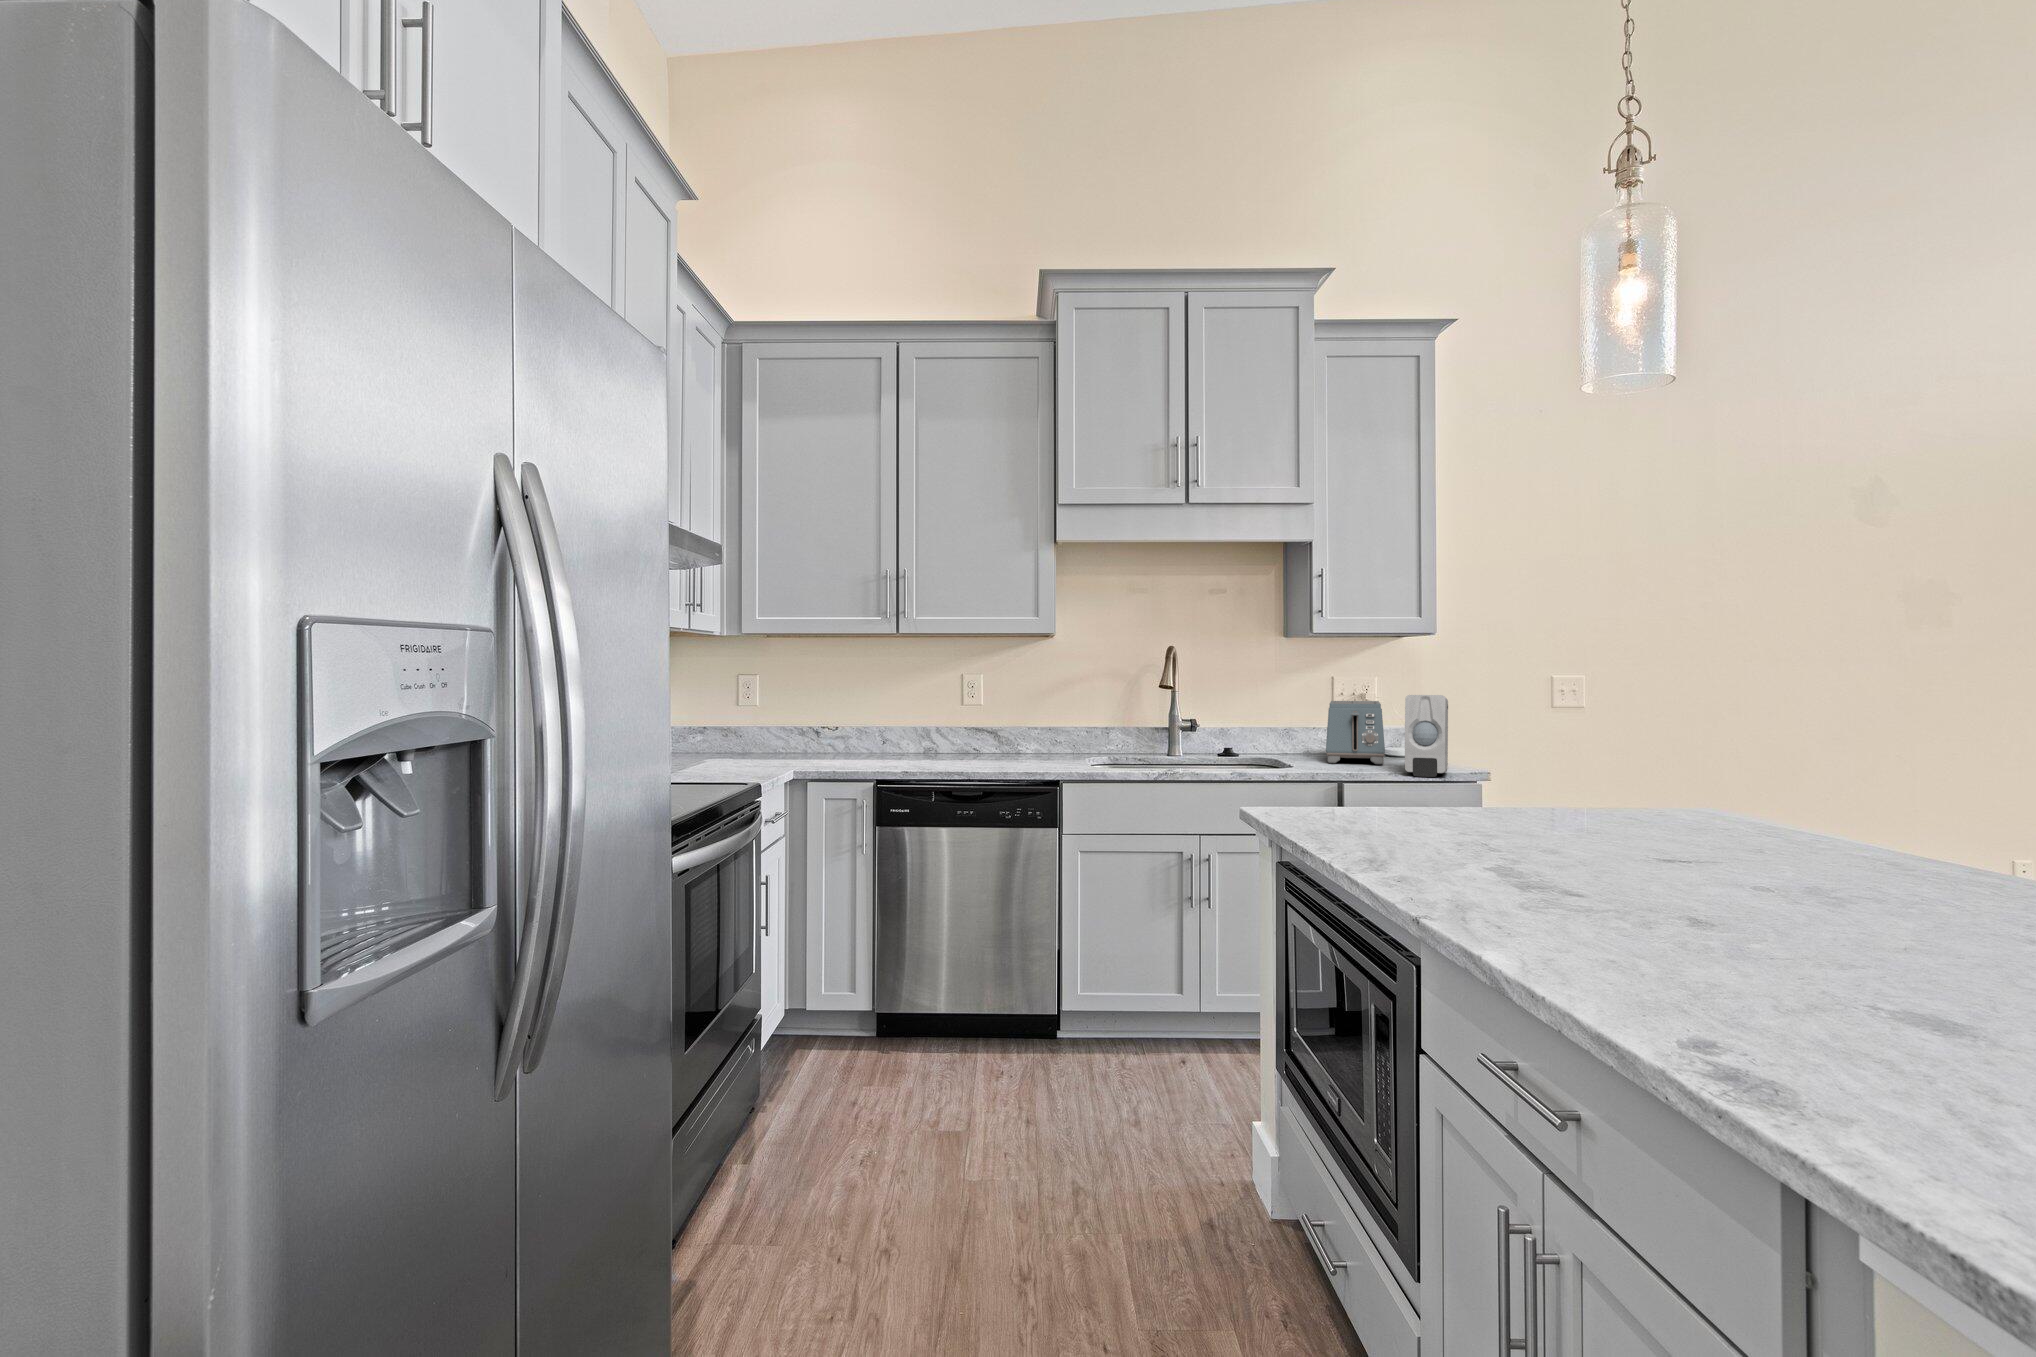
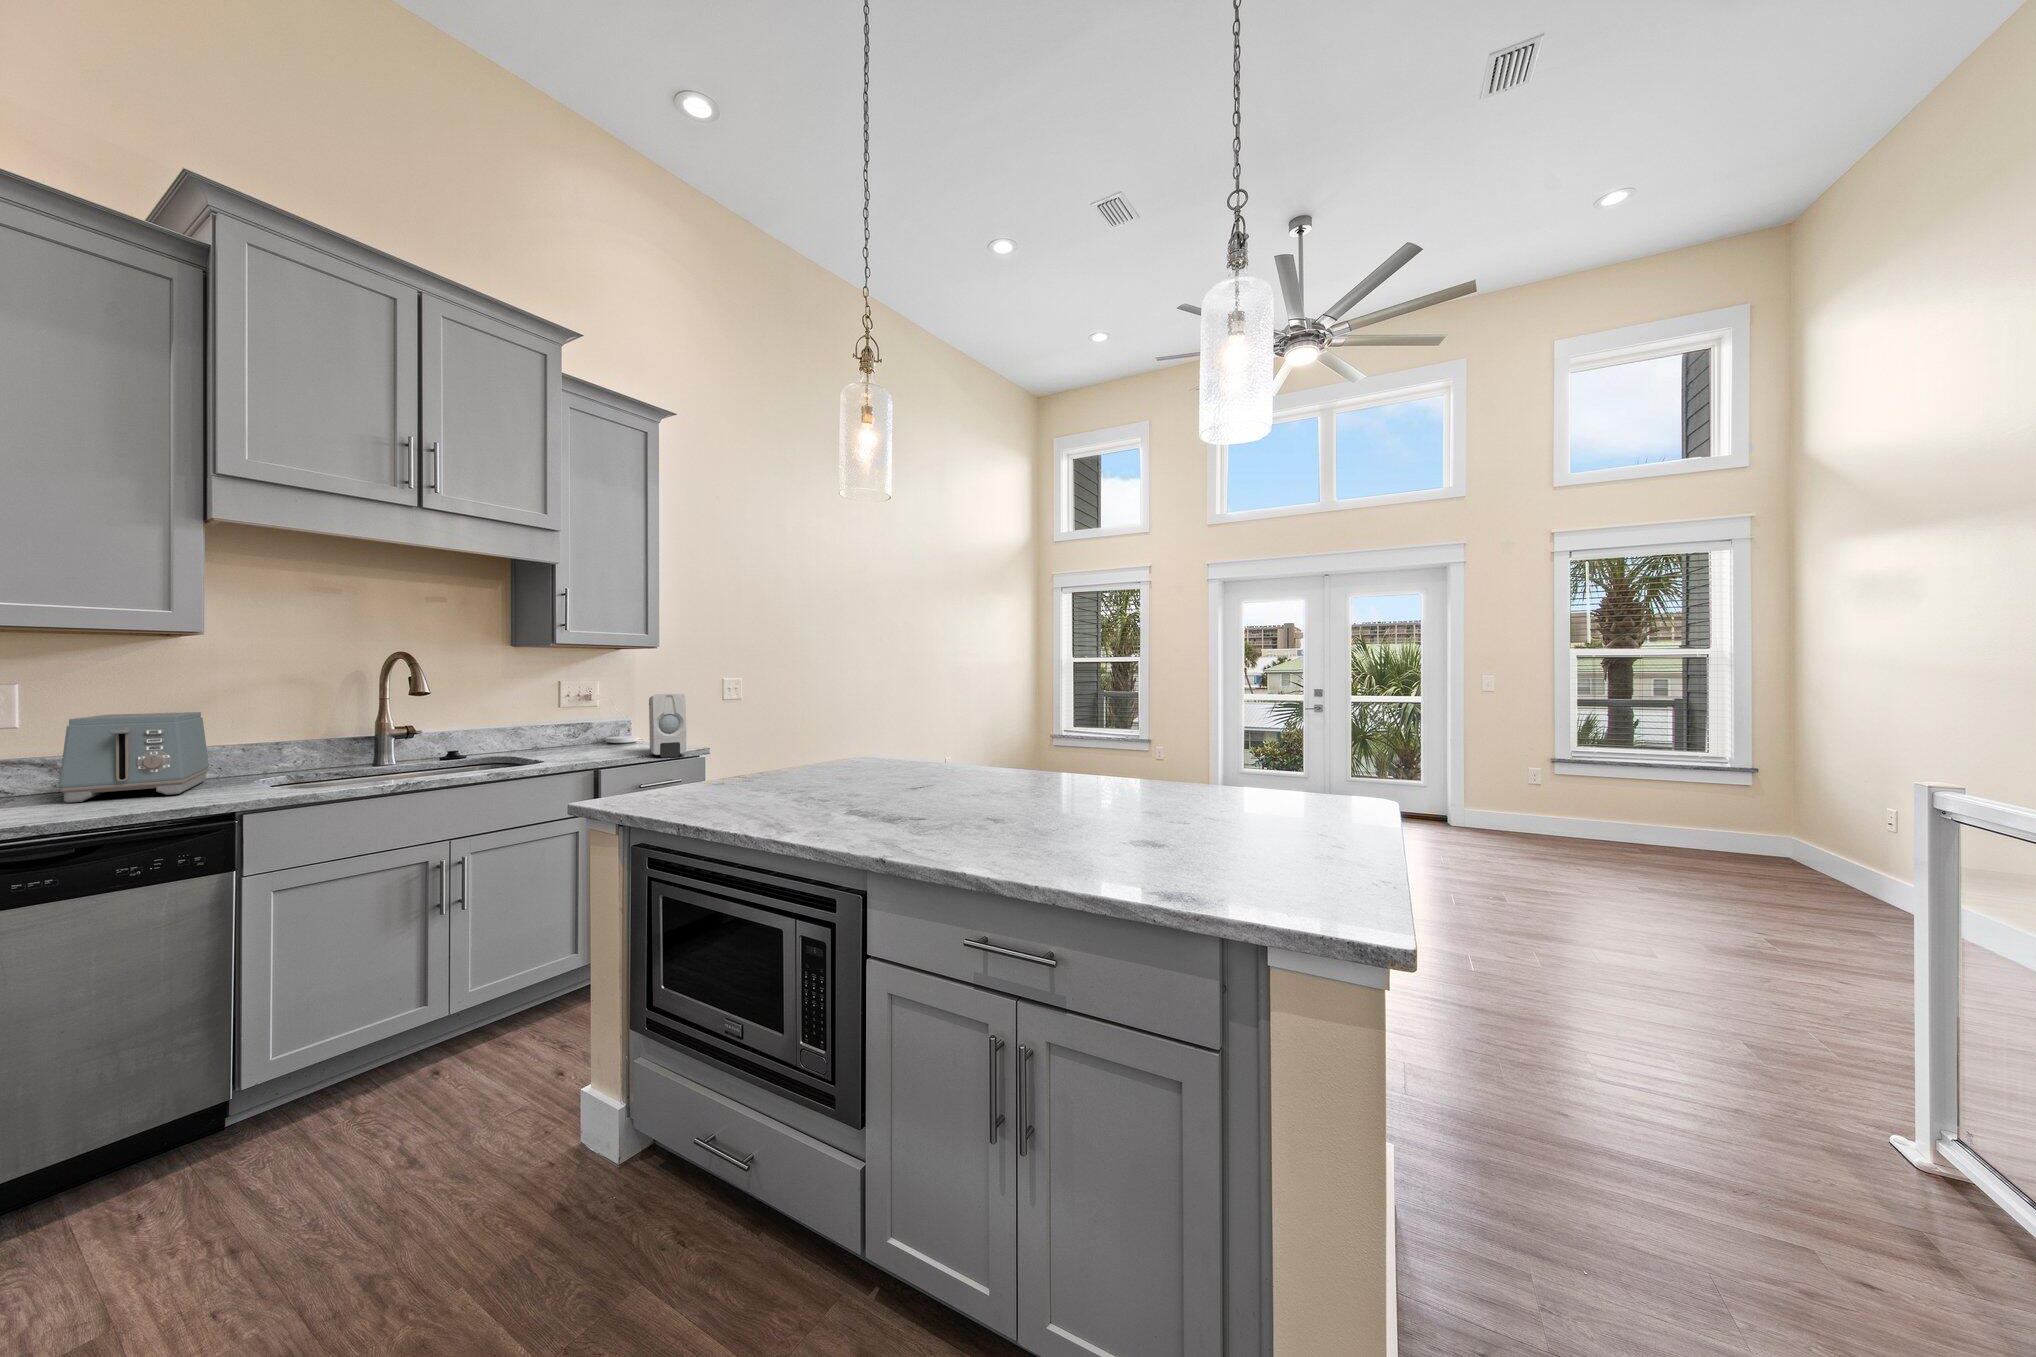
toaster: present [1326,701,1385,764] -> present [59,712,209,803]

